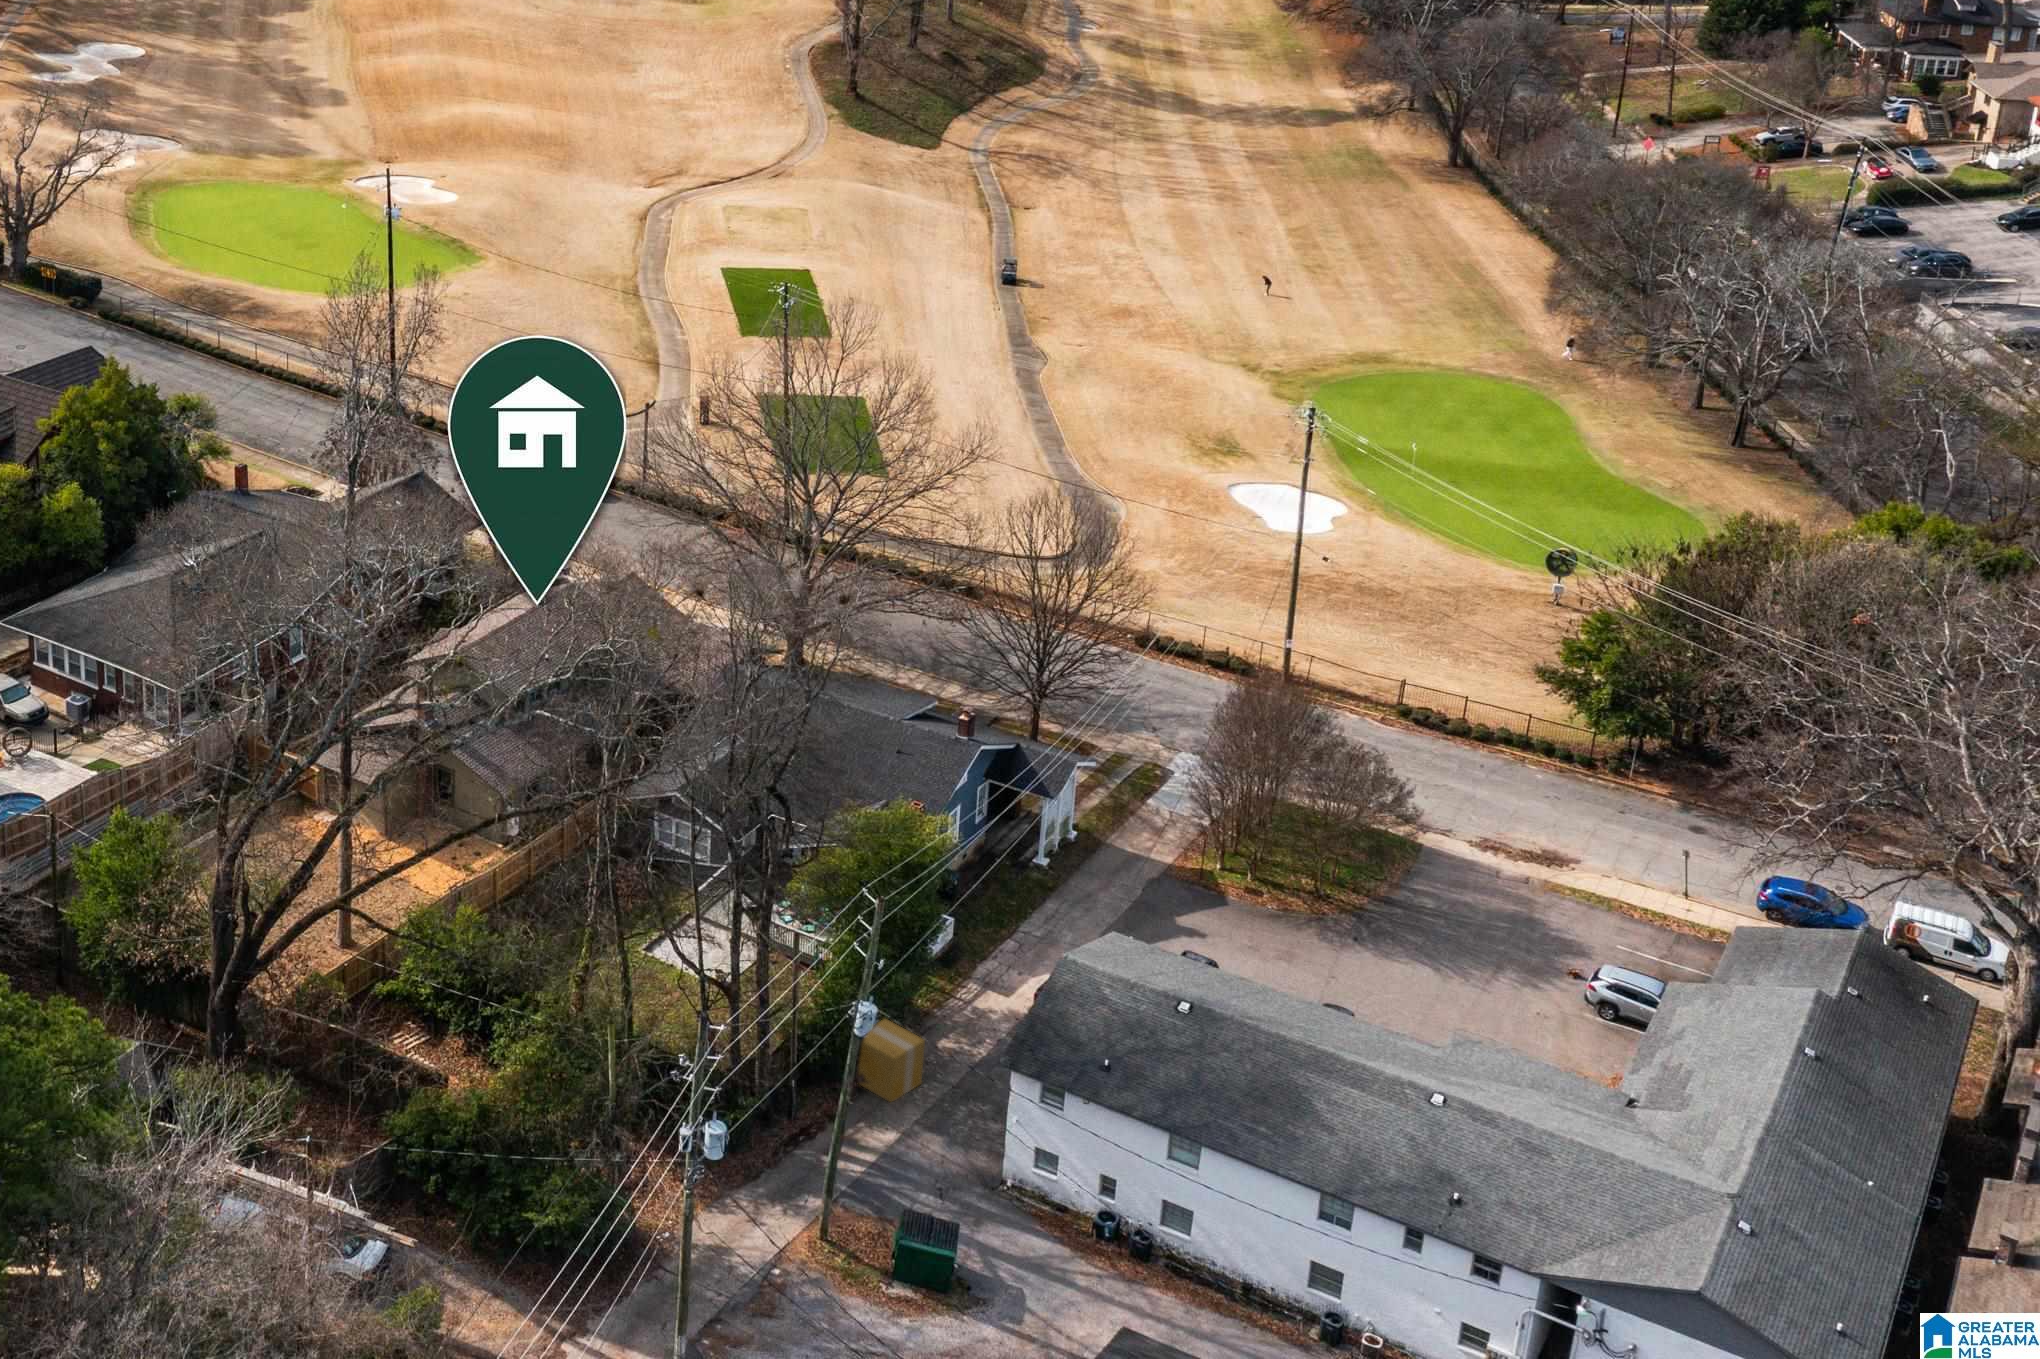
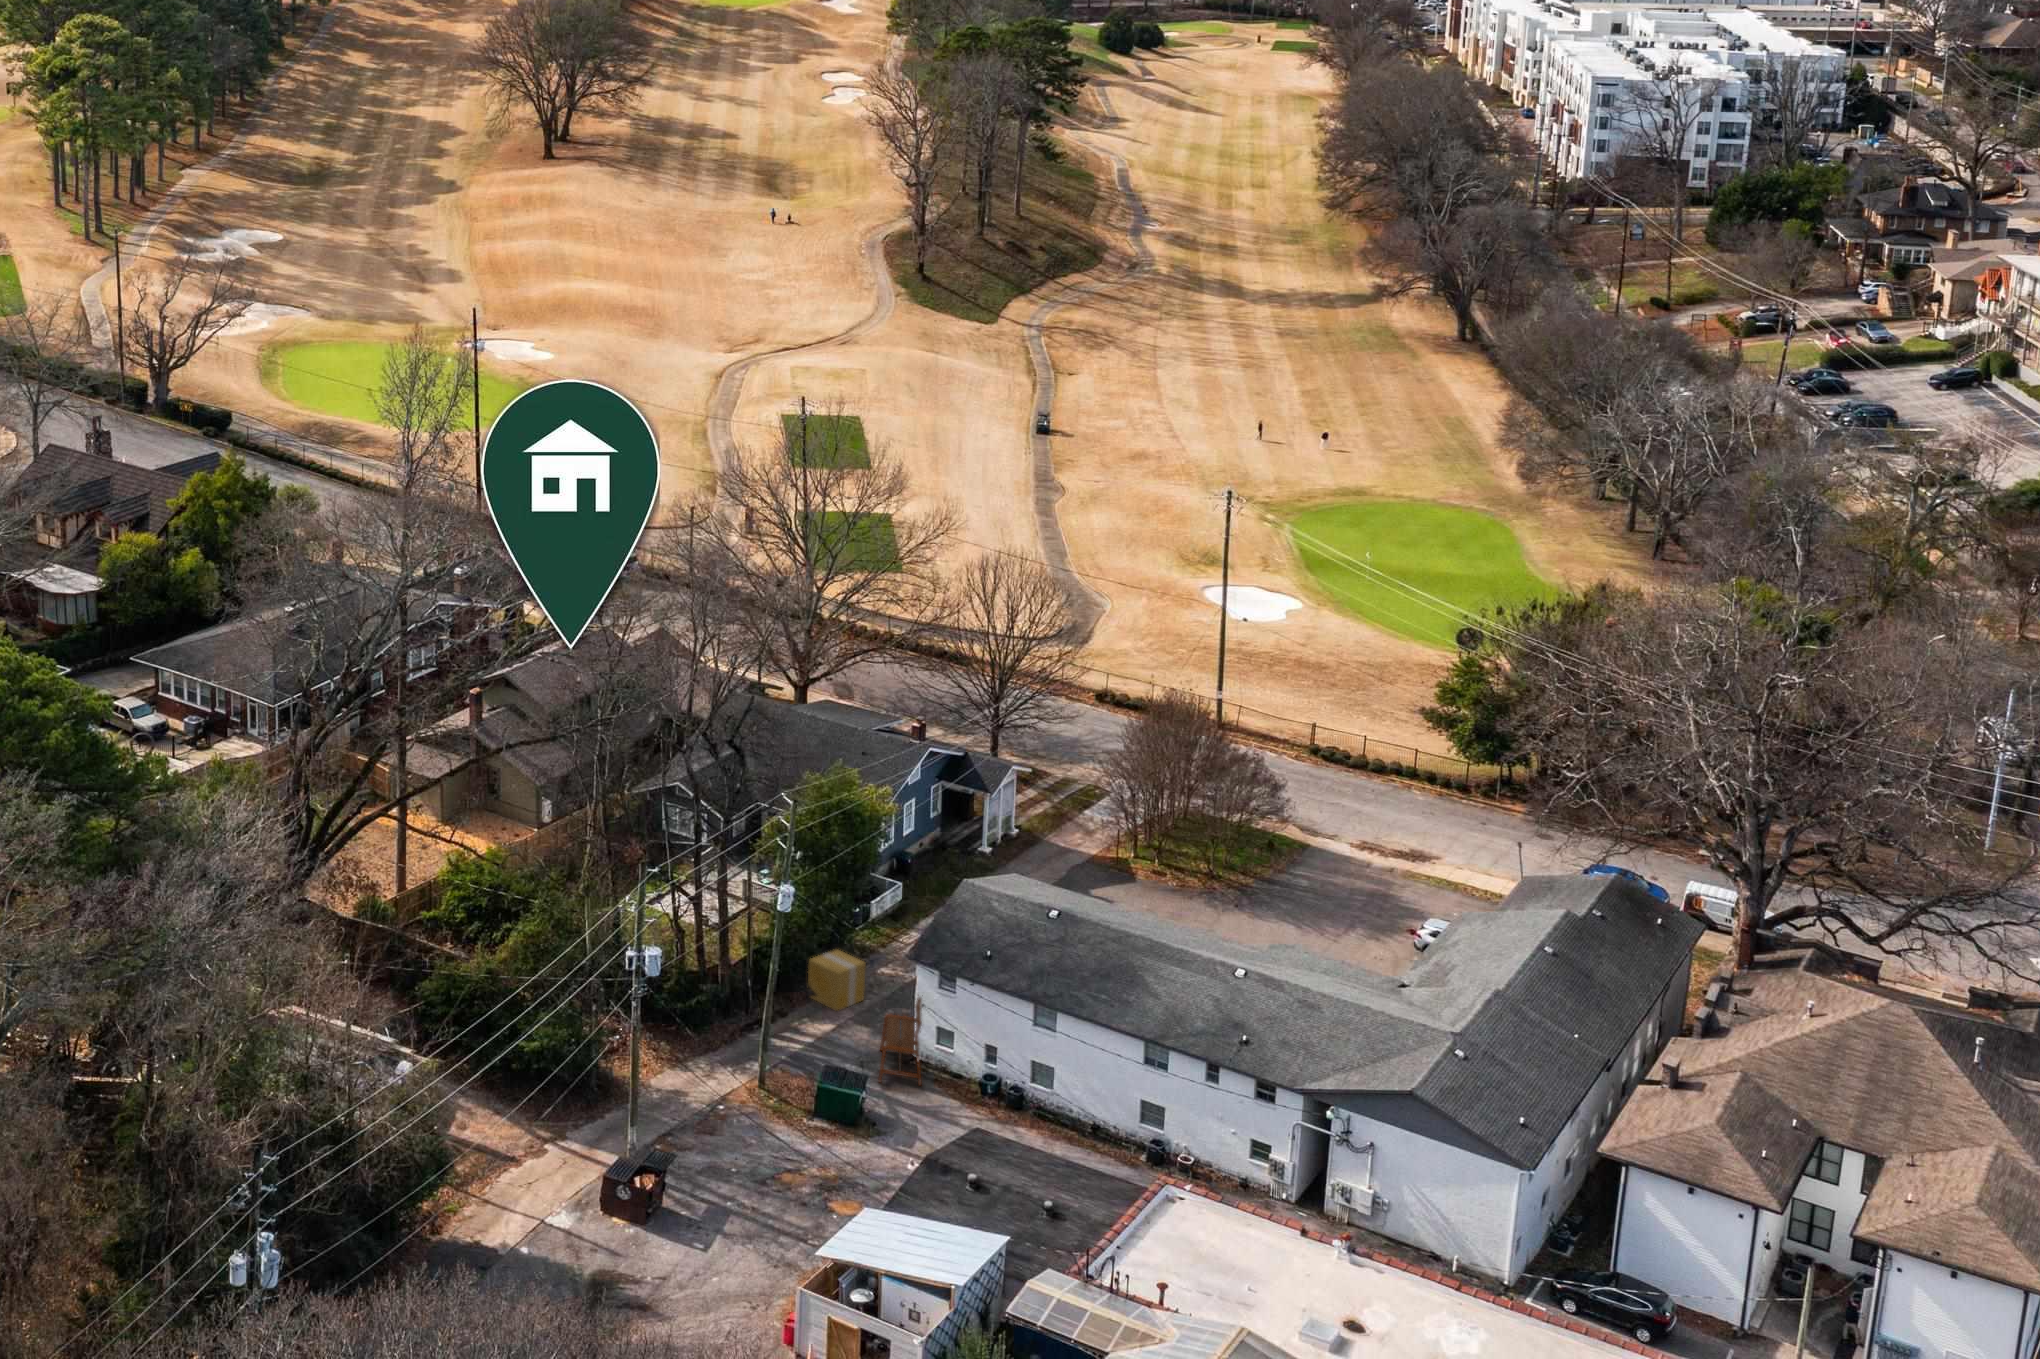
bench: none [955,1099,1021,1225] -> present [879,998,922,1085]

